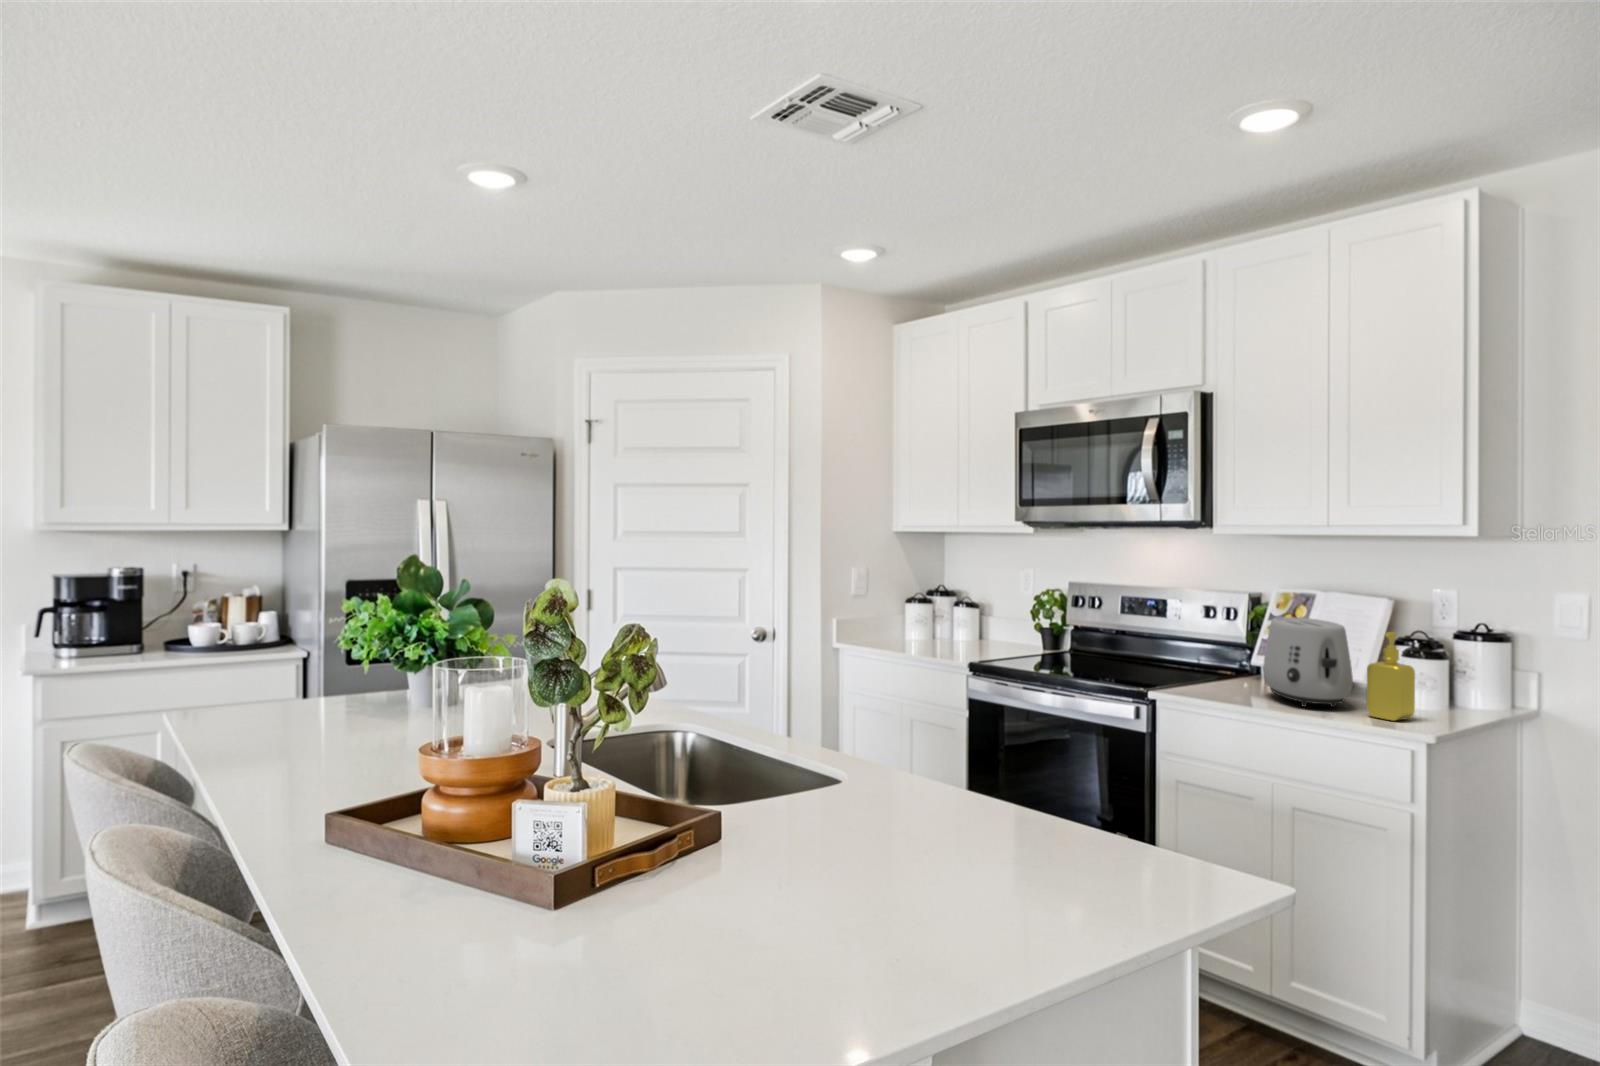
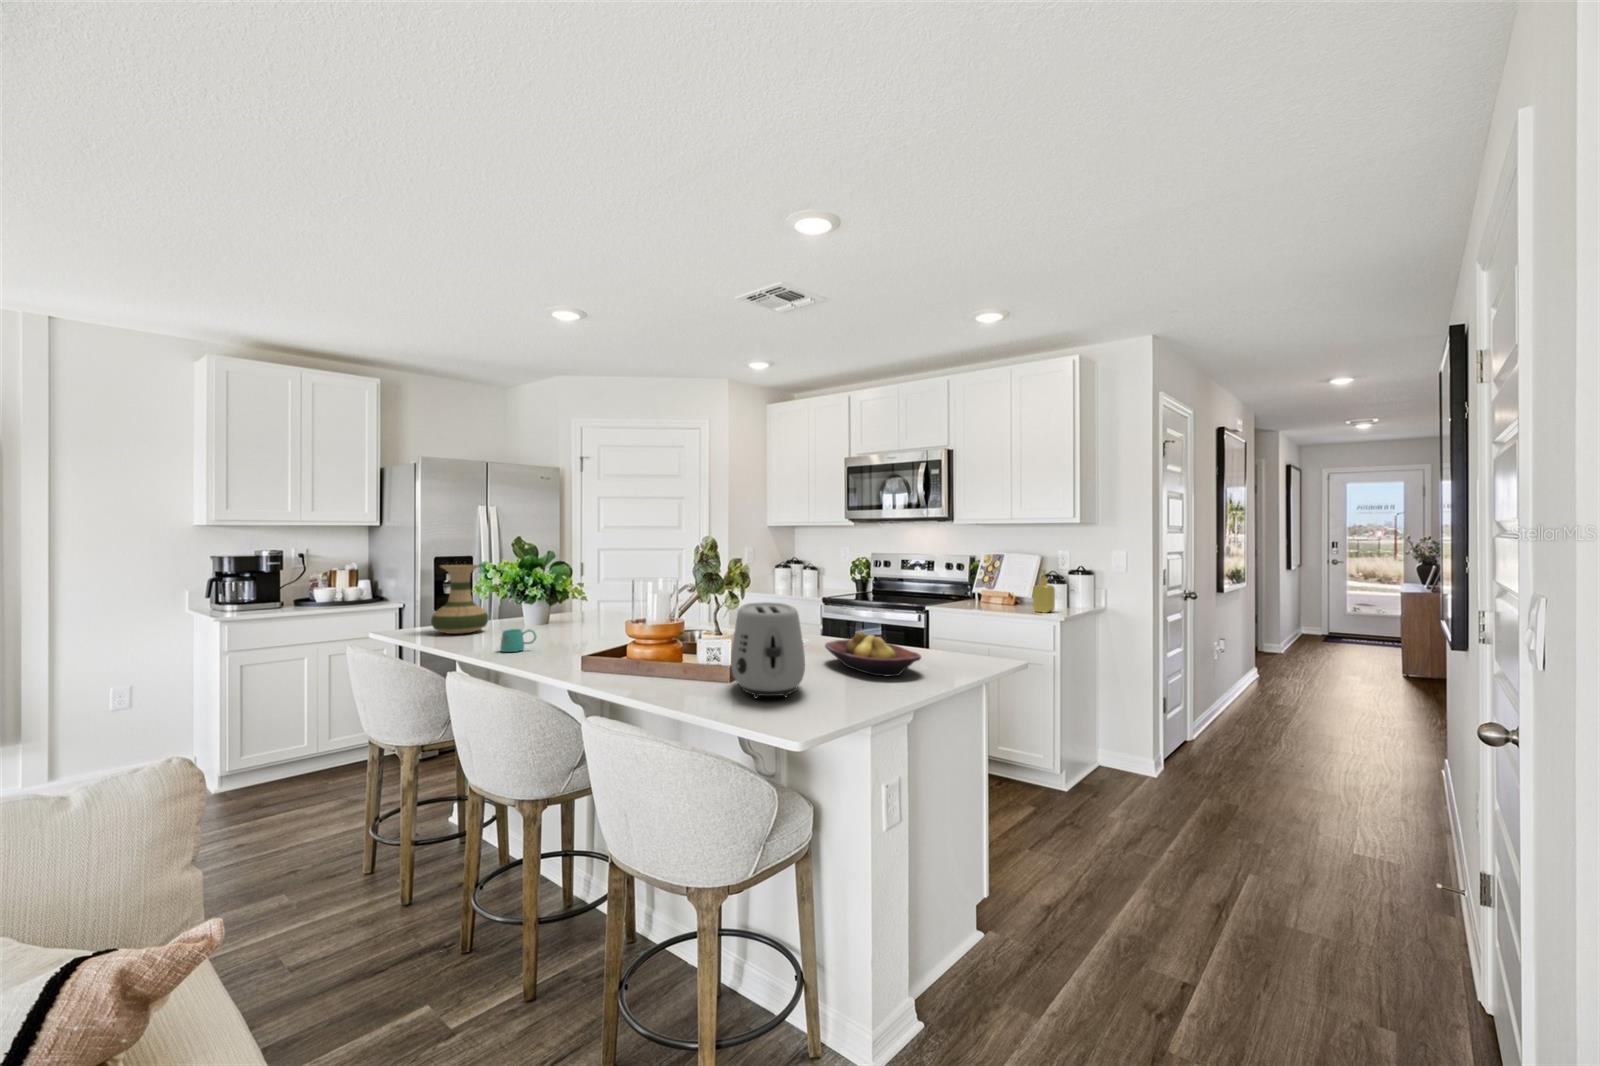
vase: none [251,605,346,722] -> present [431,565,488,634]
toaster: present [1263,617,1353,707] -> present [731,602,805,698]
mug: none [294,730,355,773] -> present [500,629,536,652]
fruit bowl: none [824,786,1008,905] -> present [825,631,921,676]

